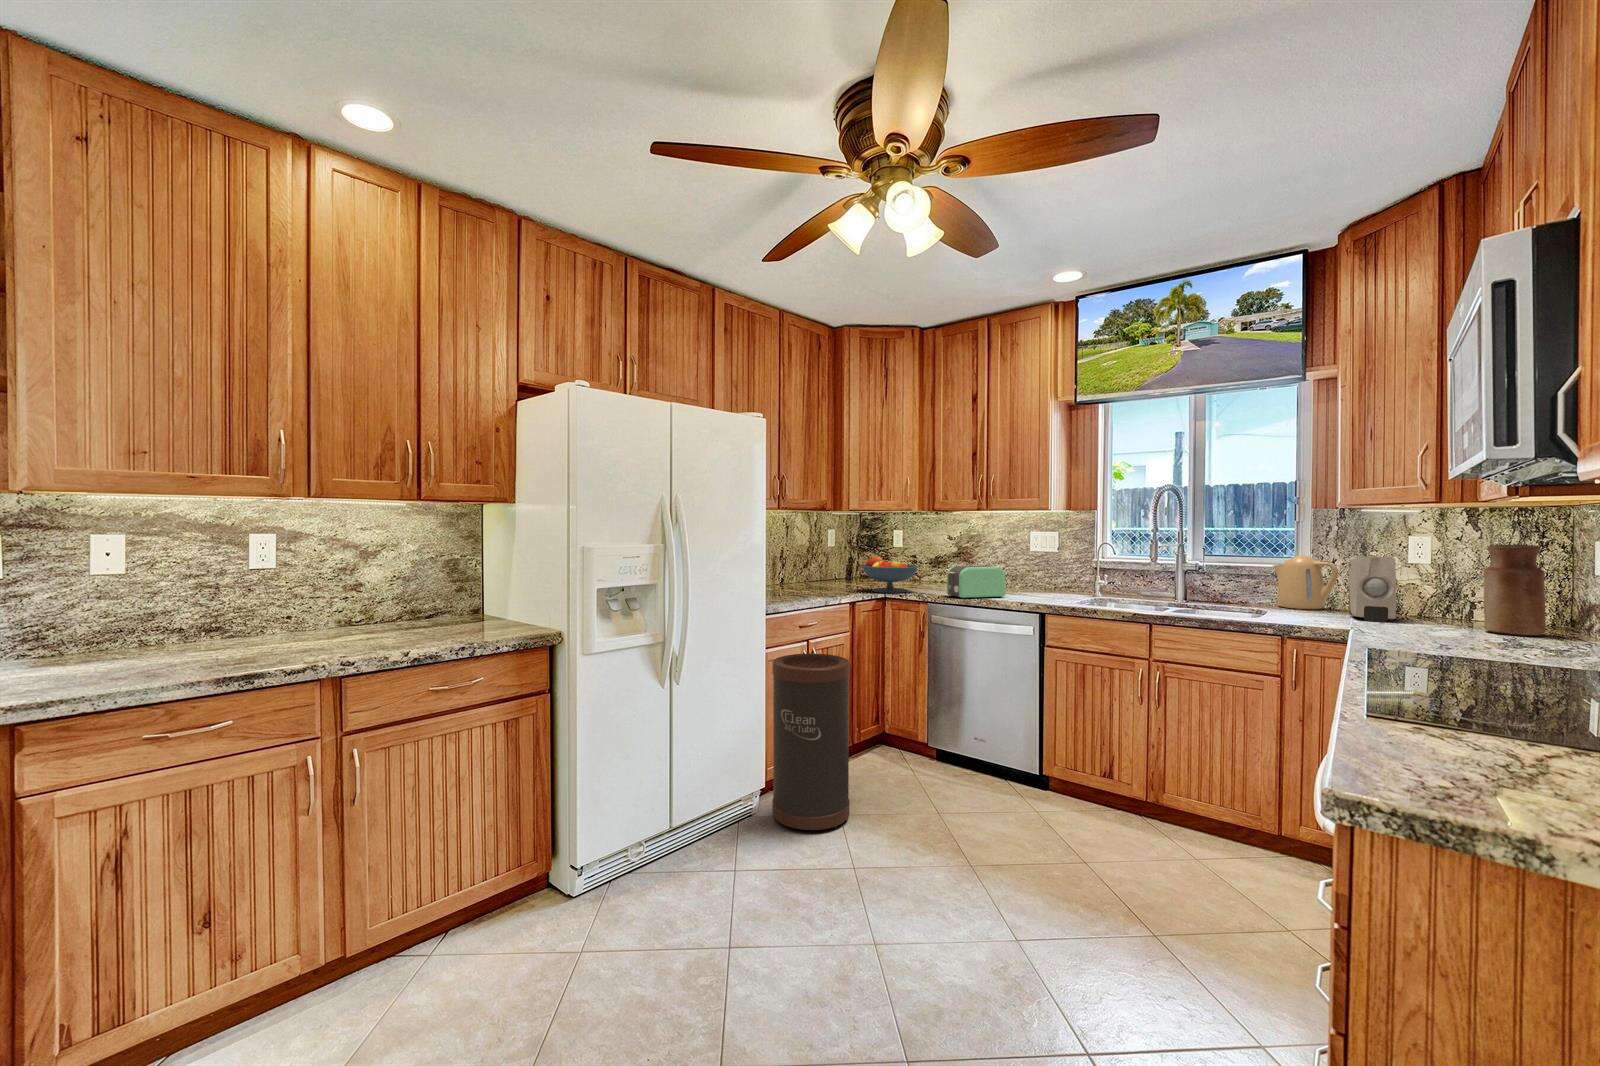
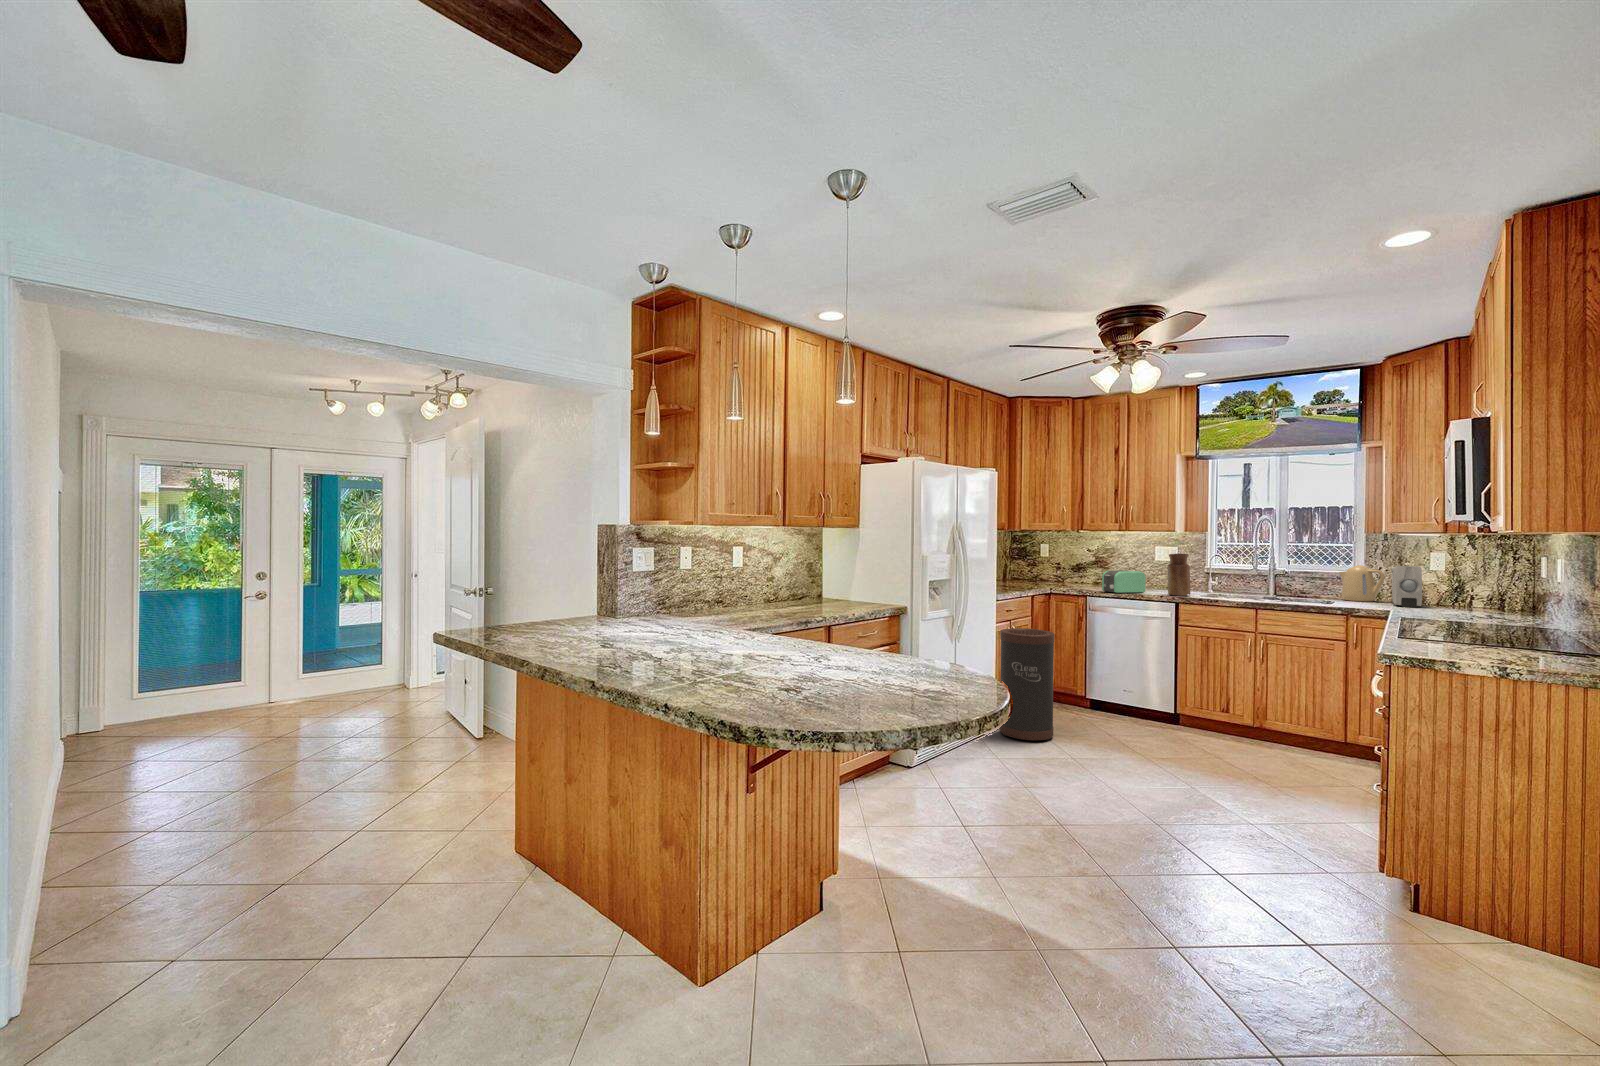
vase: present [1483,545,1546,636] -> present [1168,554,1190,596]
fruit bowl: present [862,557,918,593] -> none [1033,563,1076,590]

